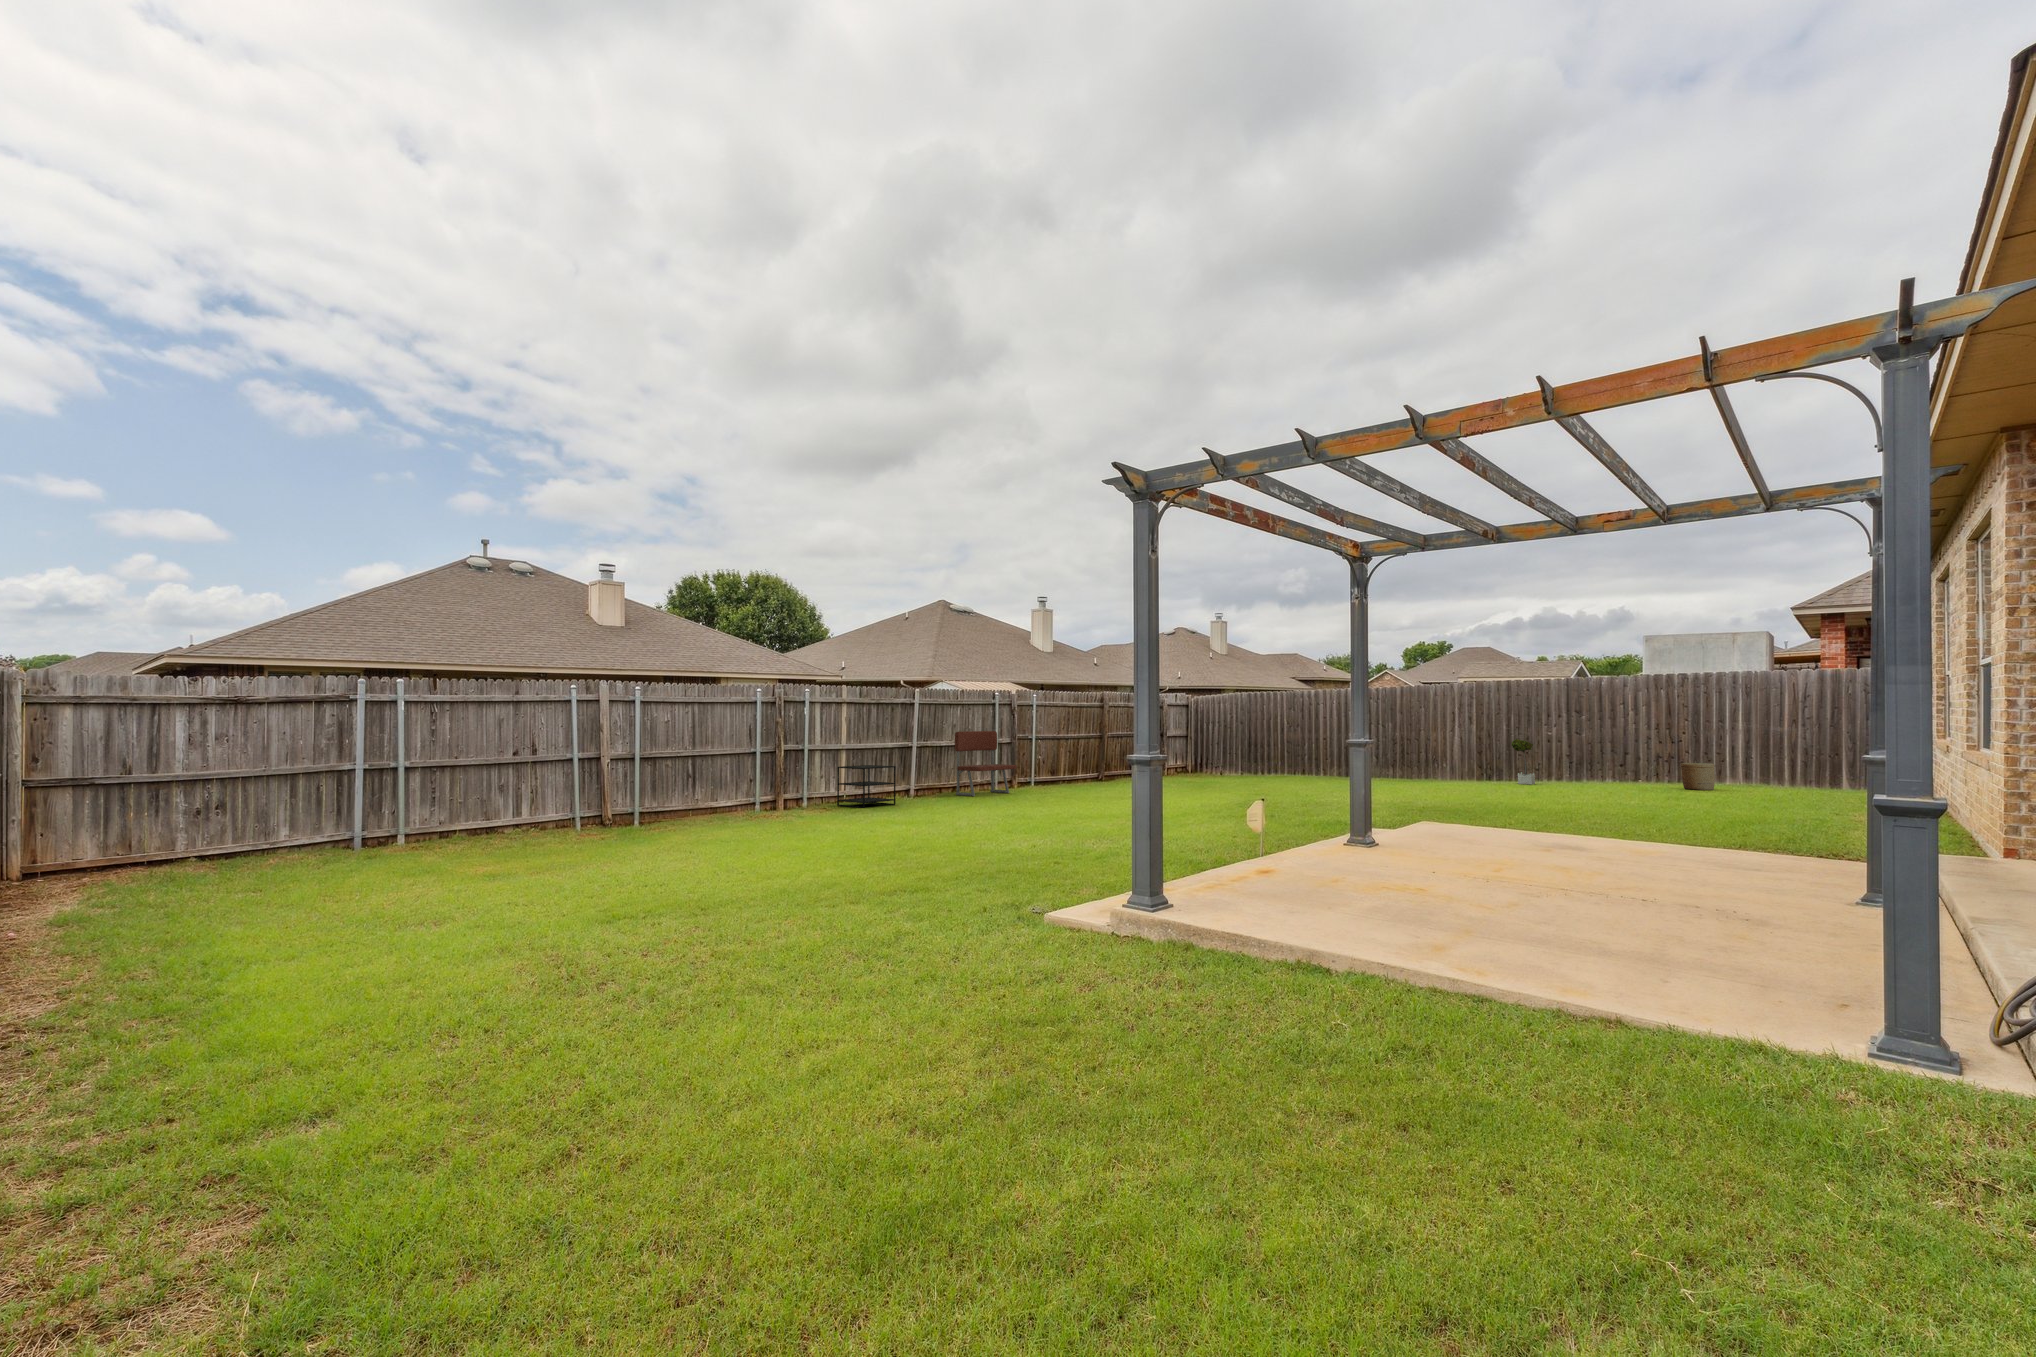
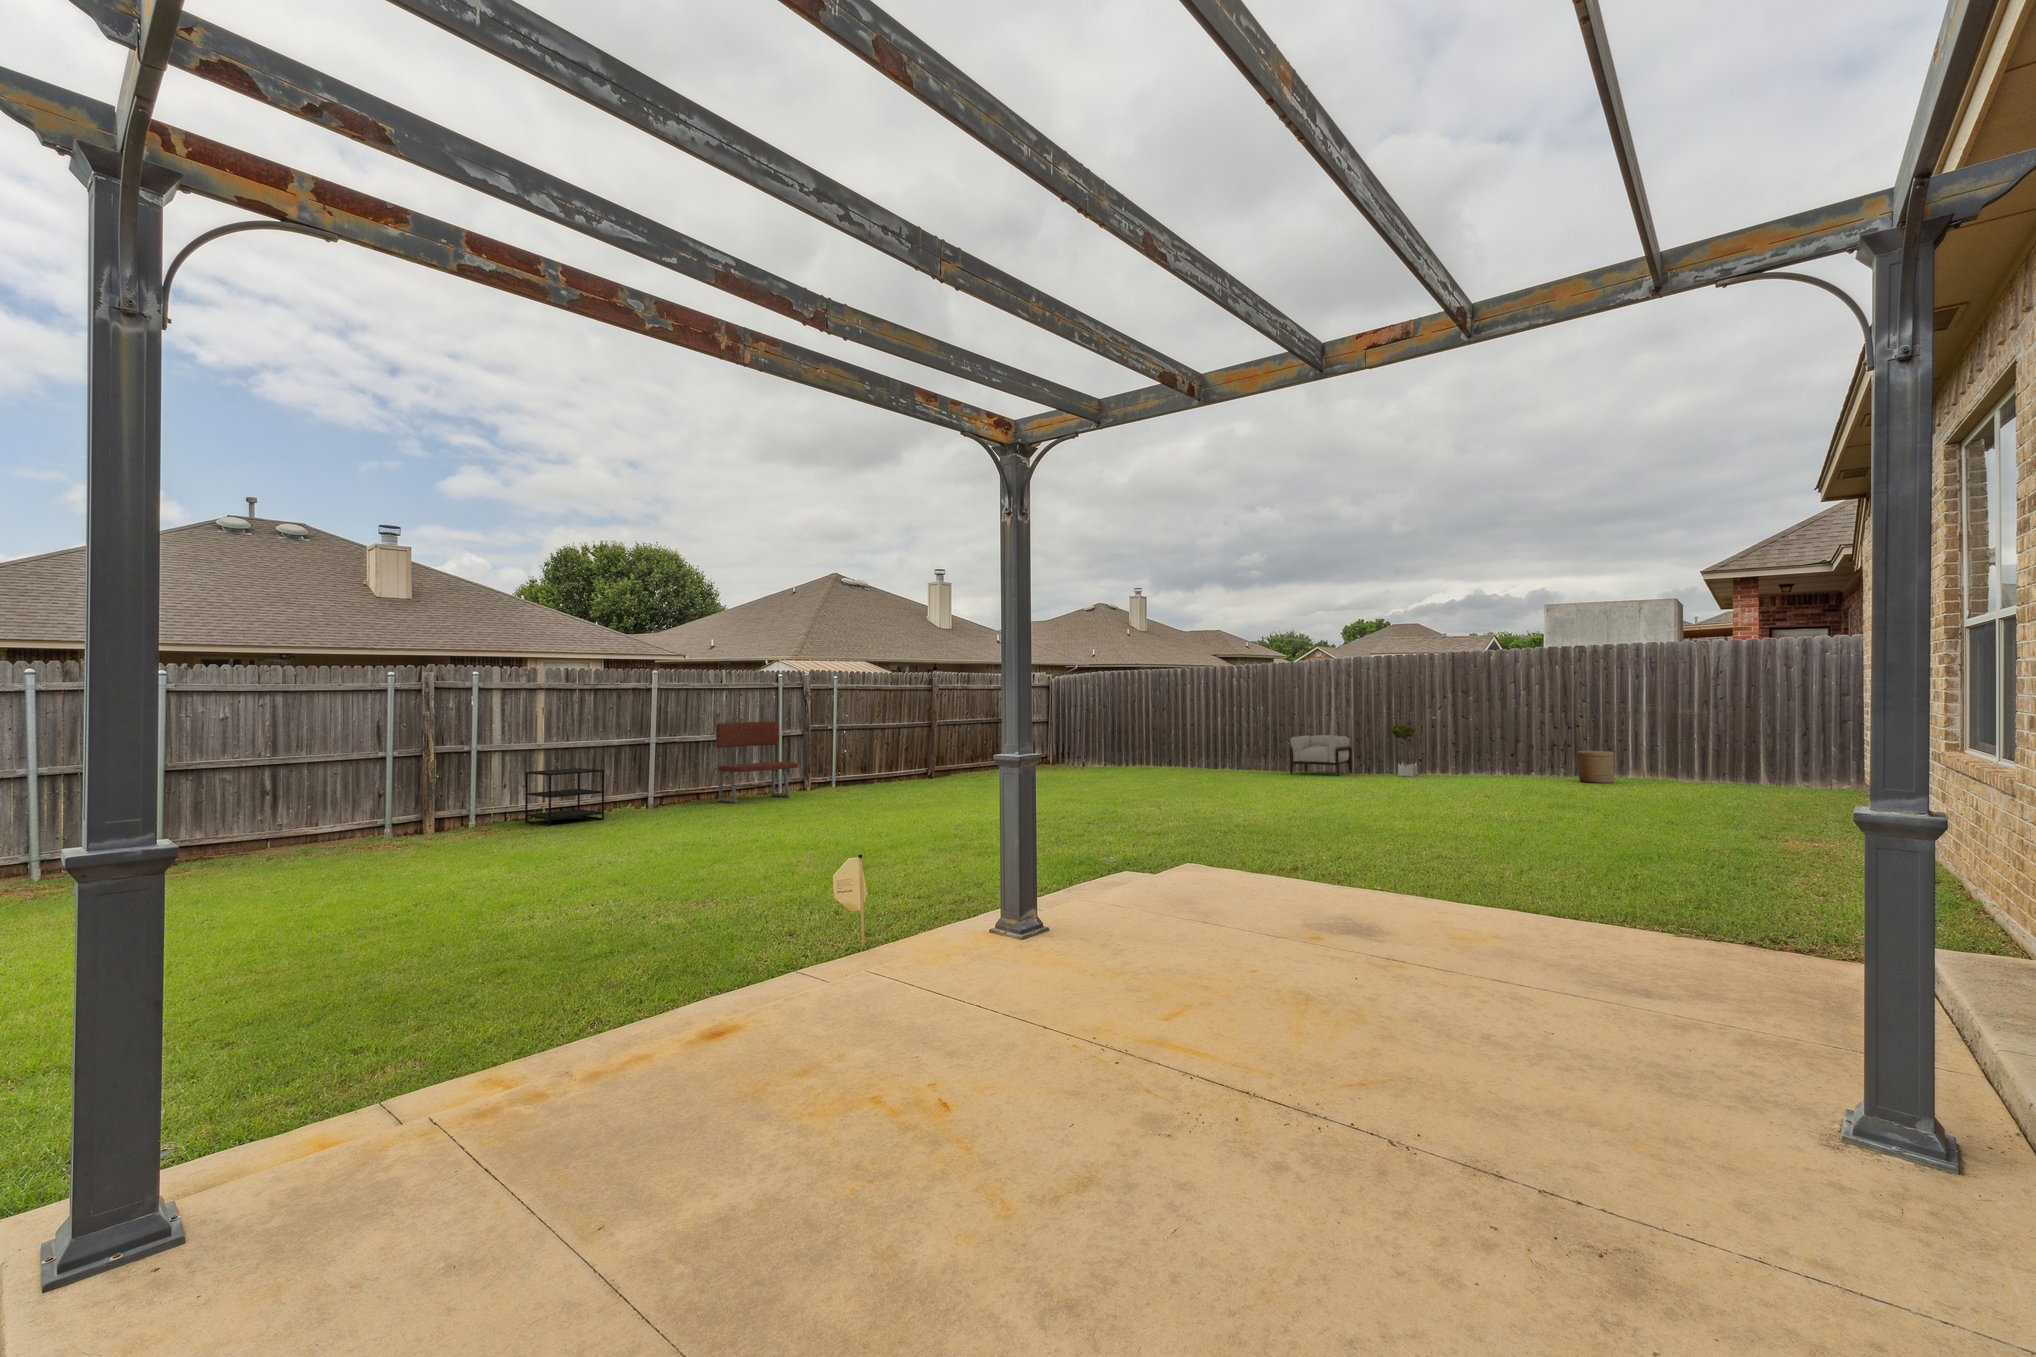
armchair: none [1418,749,1474,784] -> present [1290,735,1352,776]

